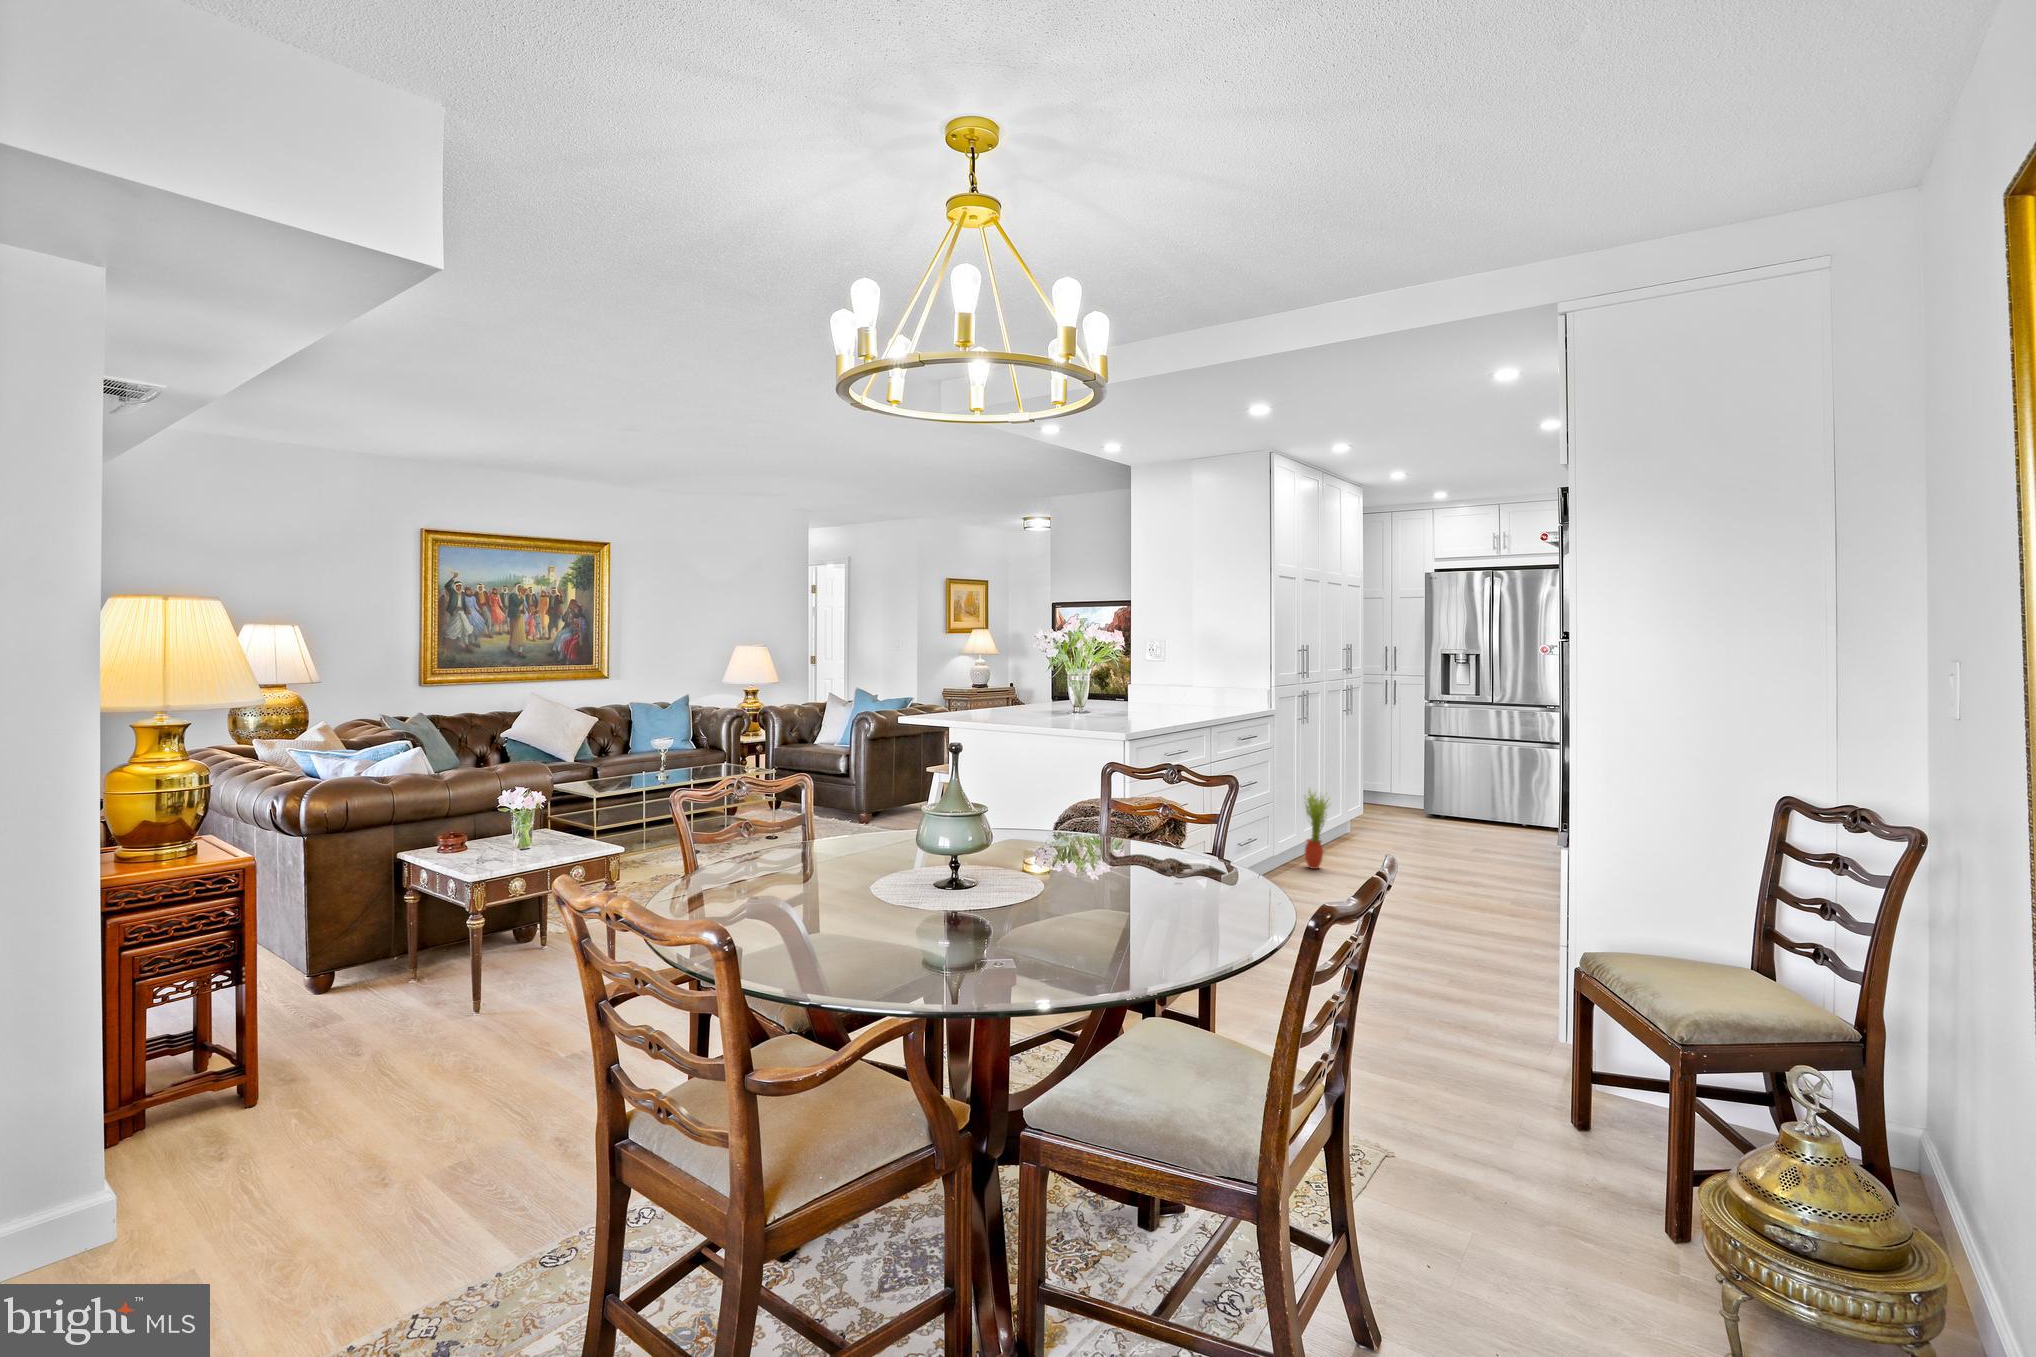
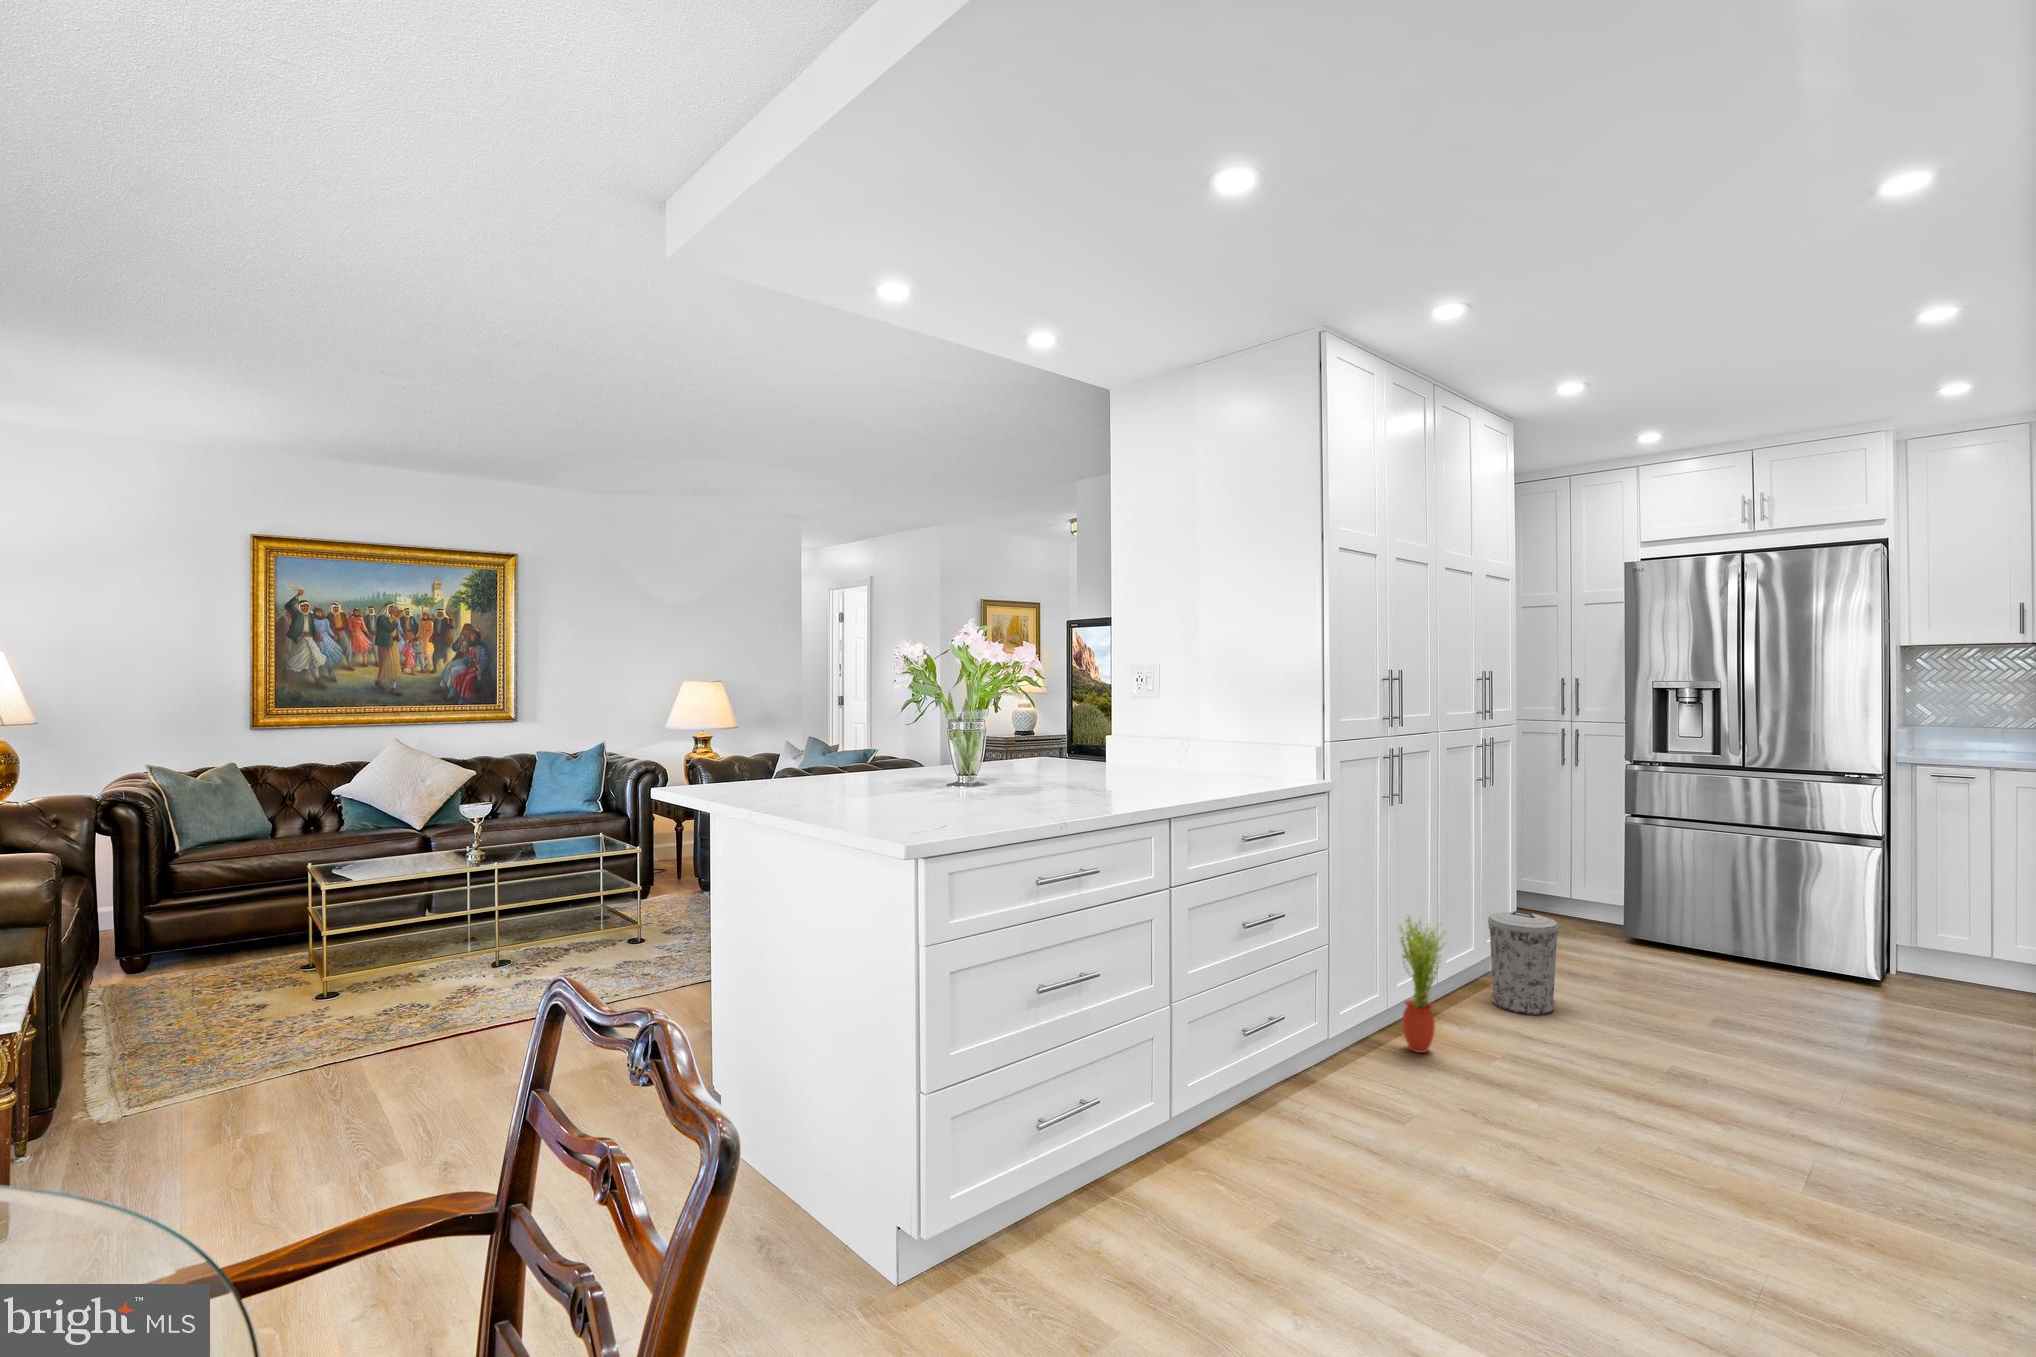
trash can: none [1348,791,1389,851] -> present [1488,911,1559,1015]

